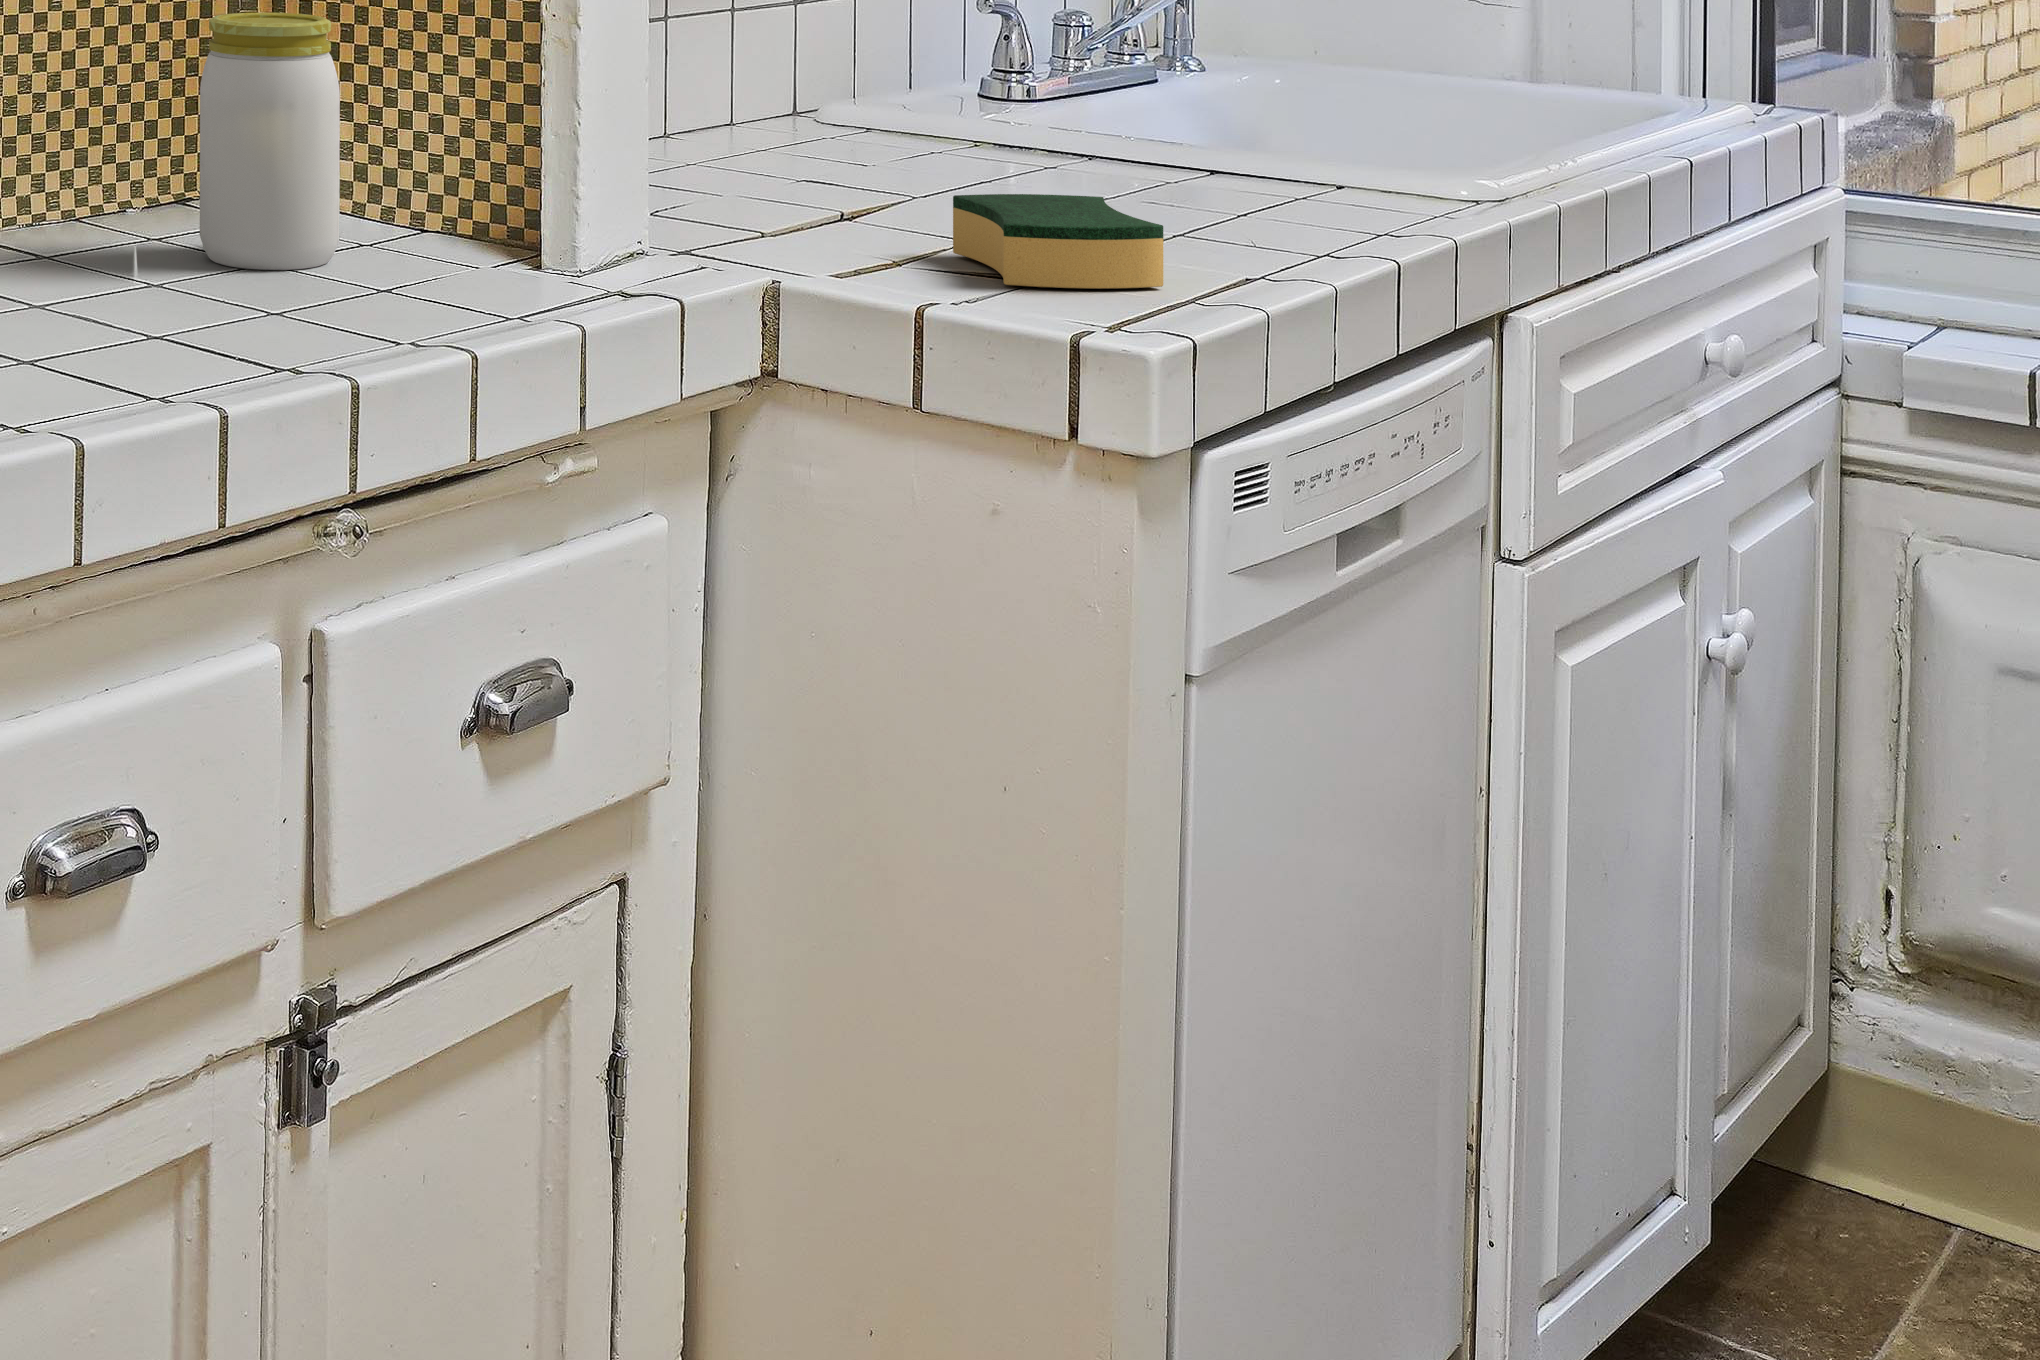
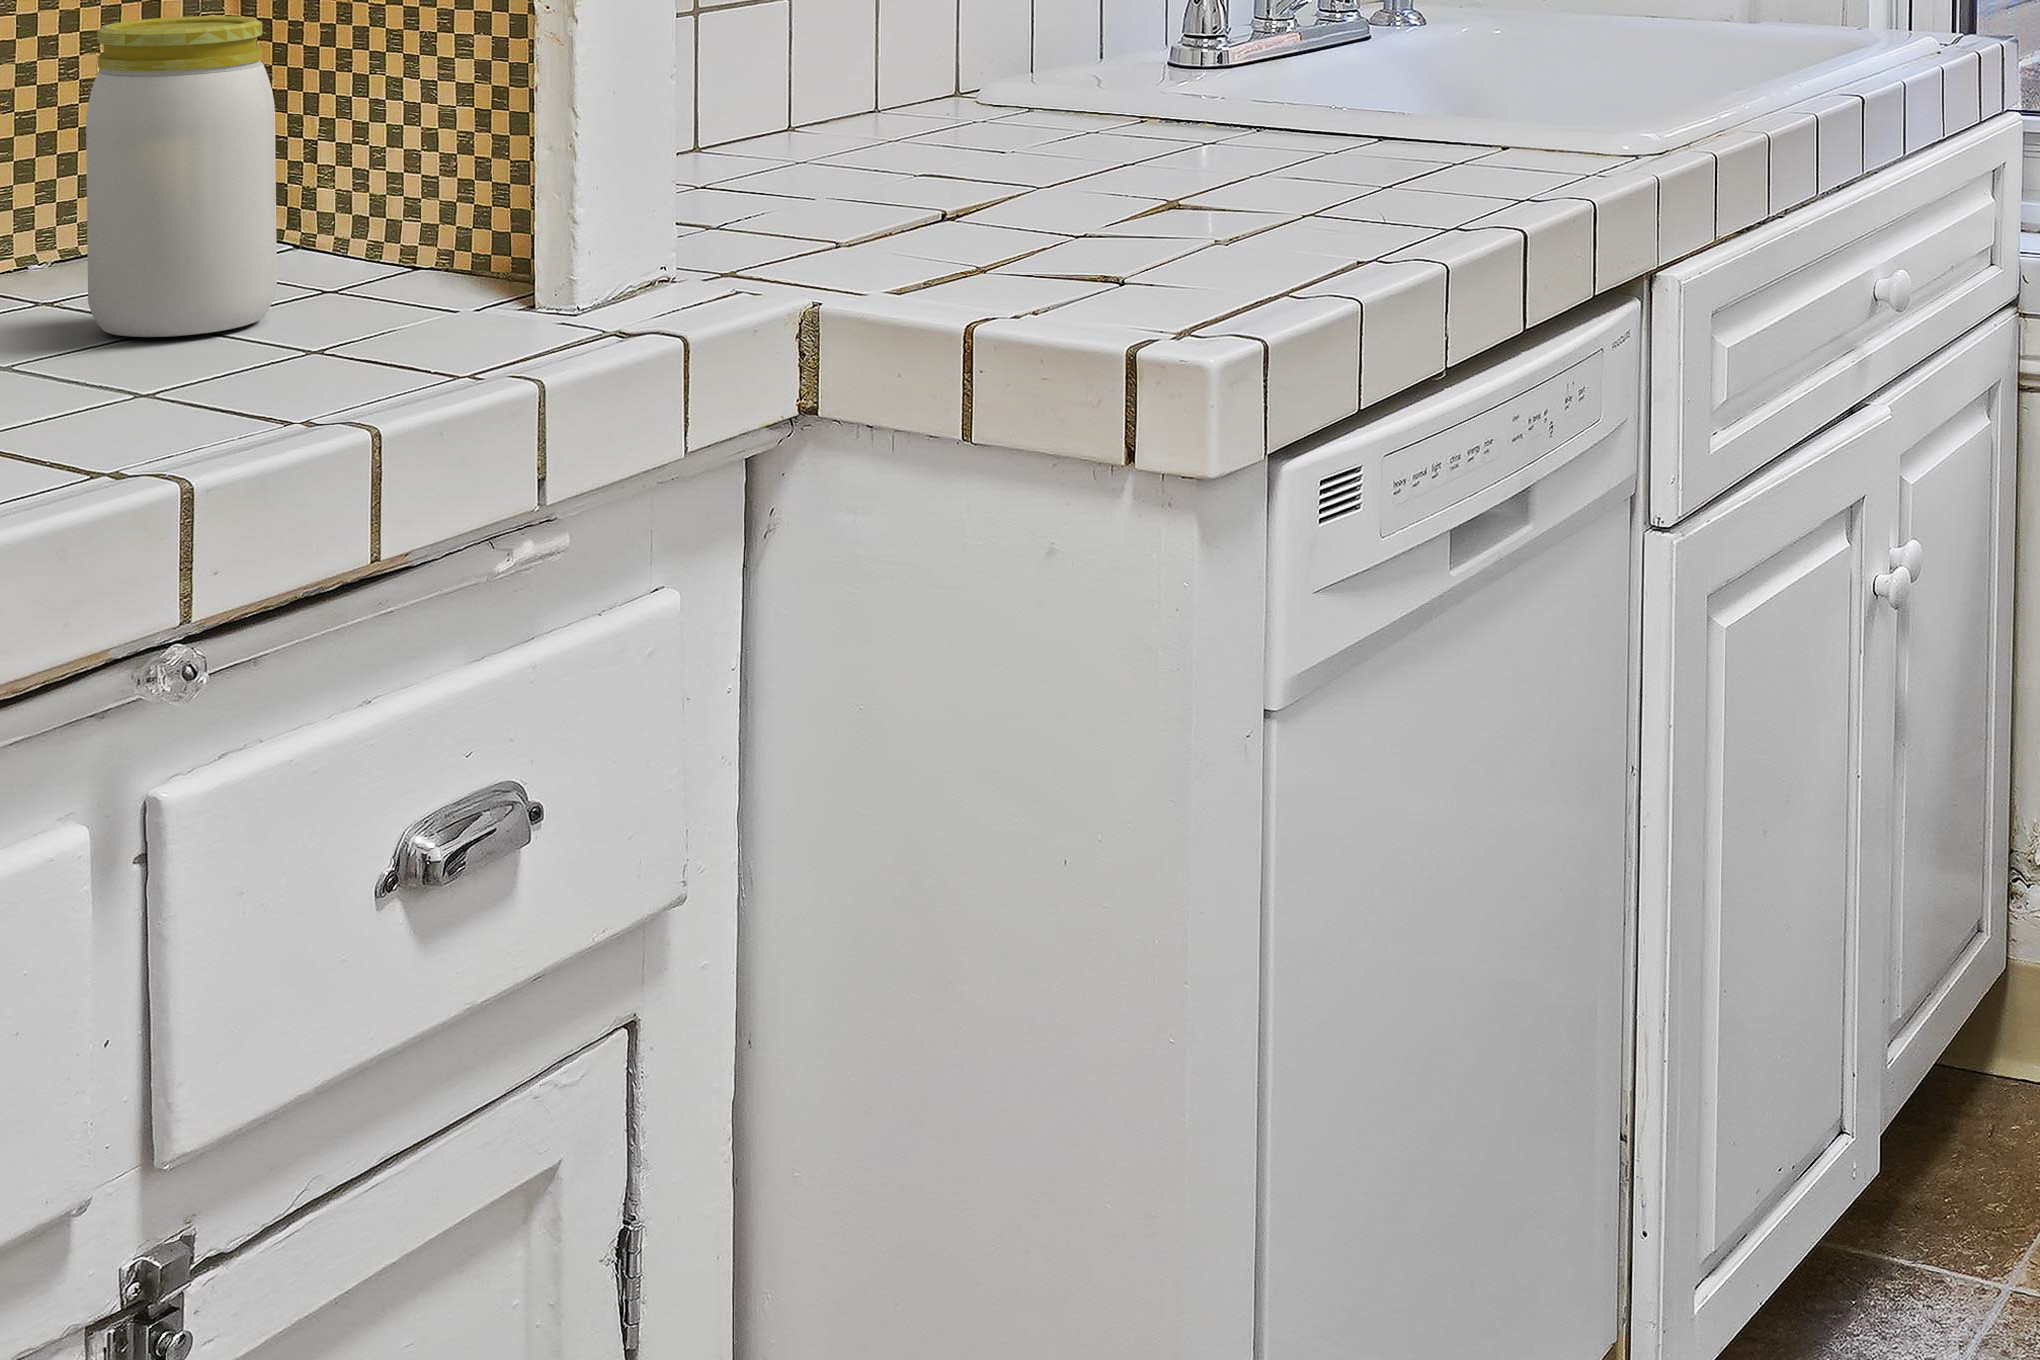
sponge: present [953,194,1164,288] -> none [1033,176,1239,282]

